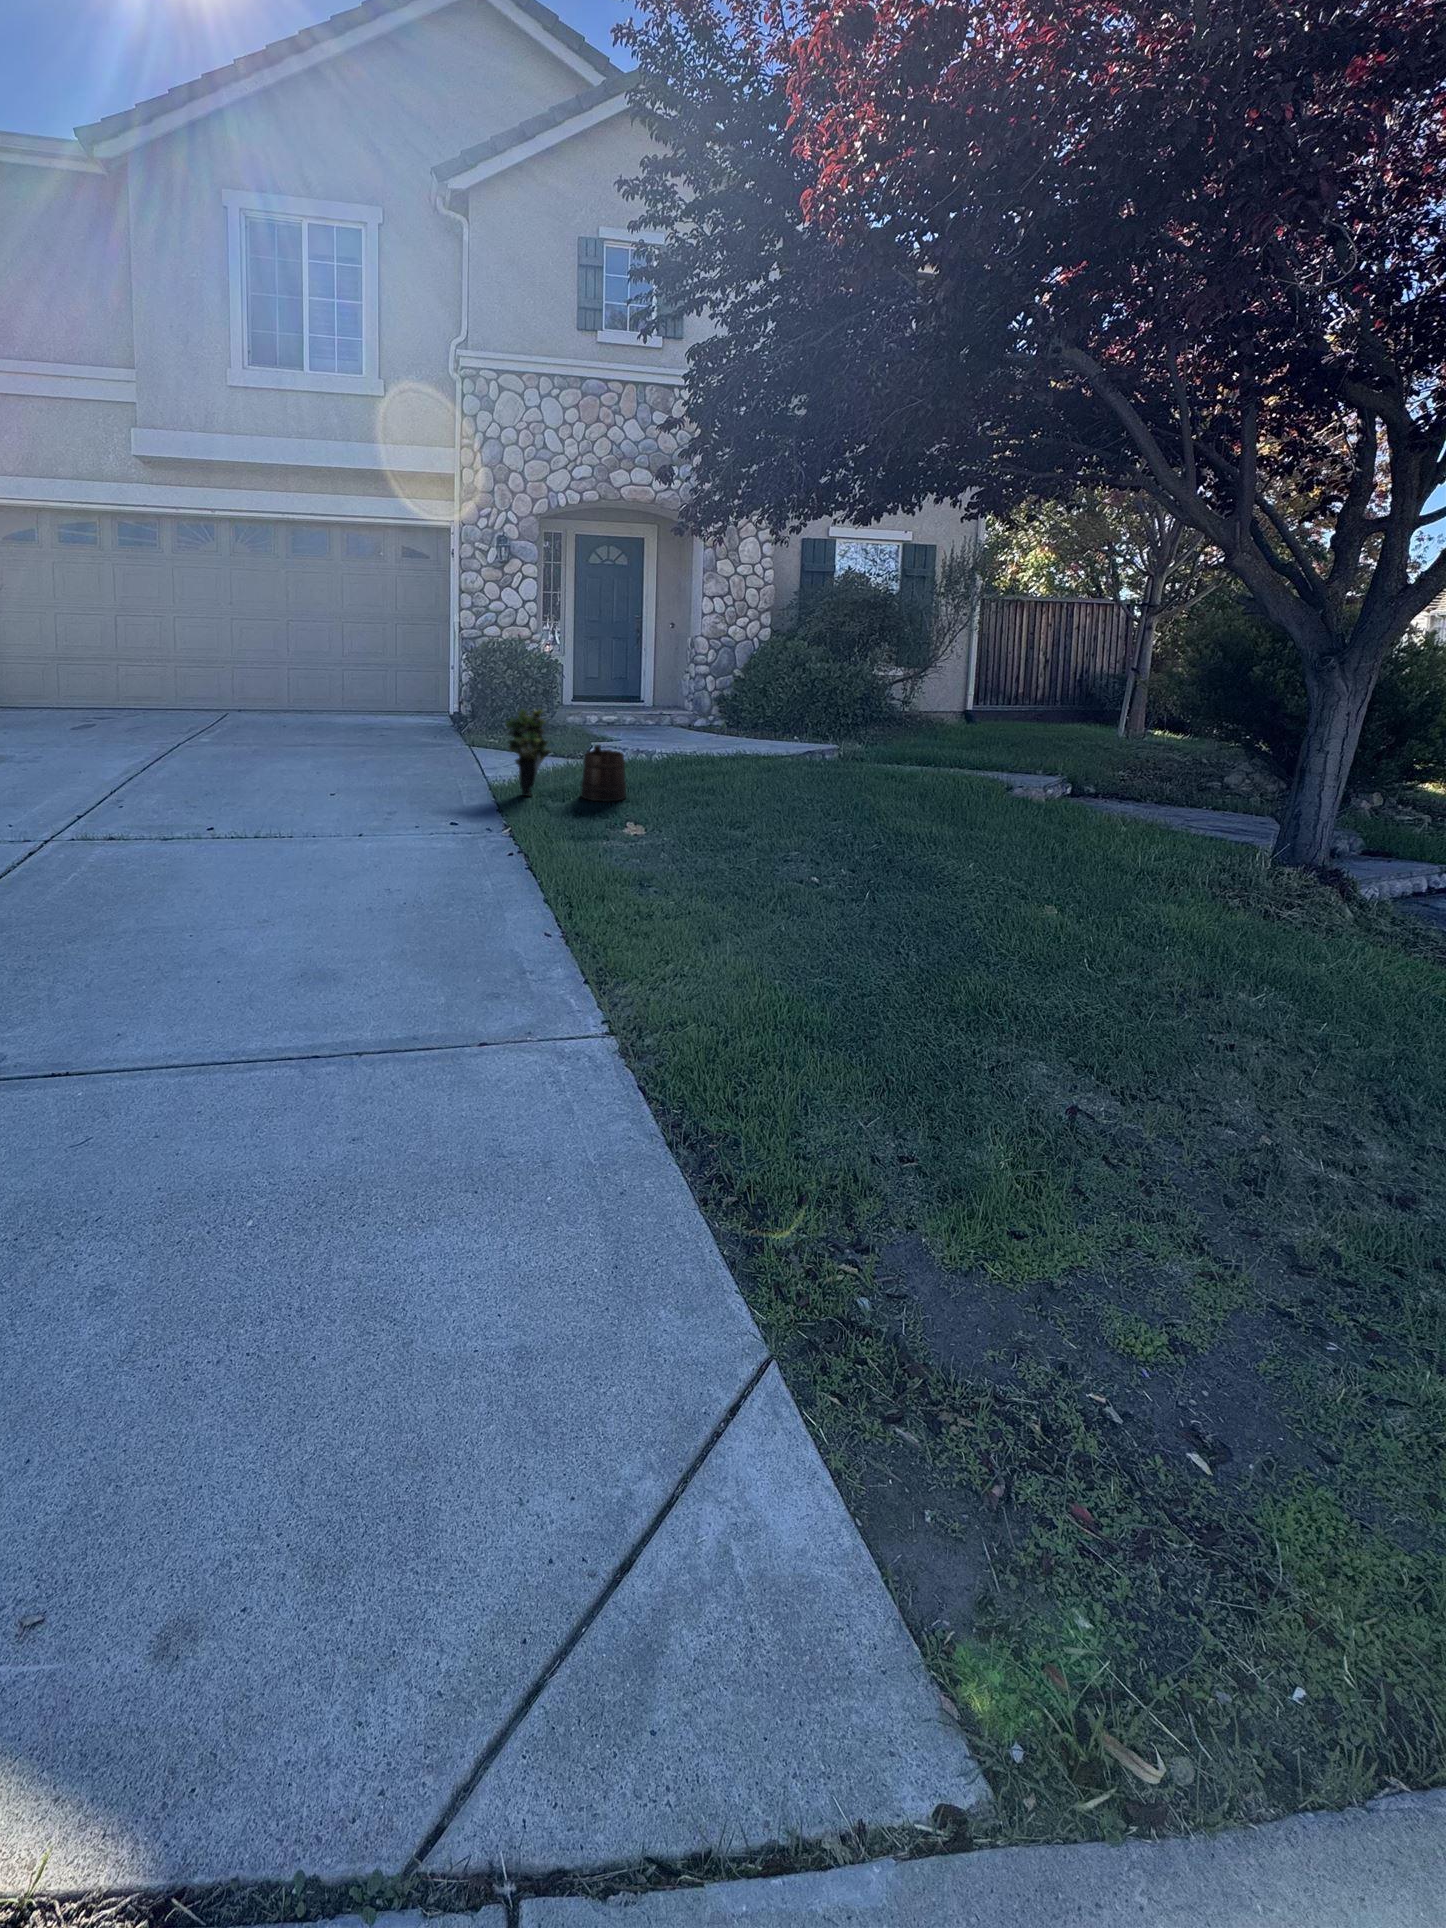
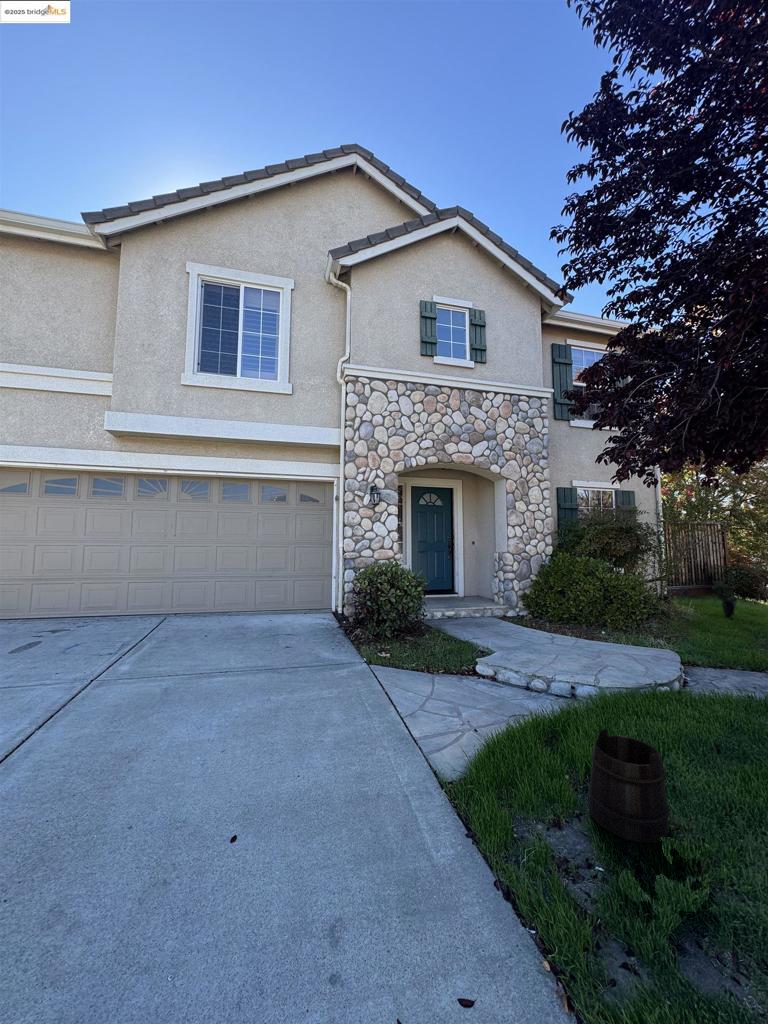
potted plant: present [505,709,550,796] -> present [713,582,737,619]

